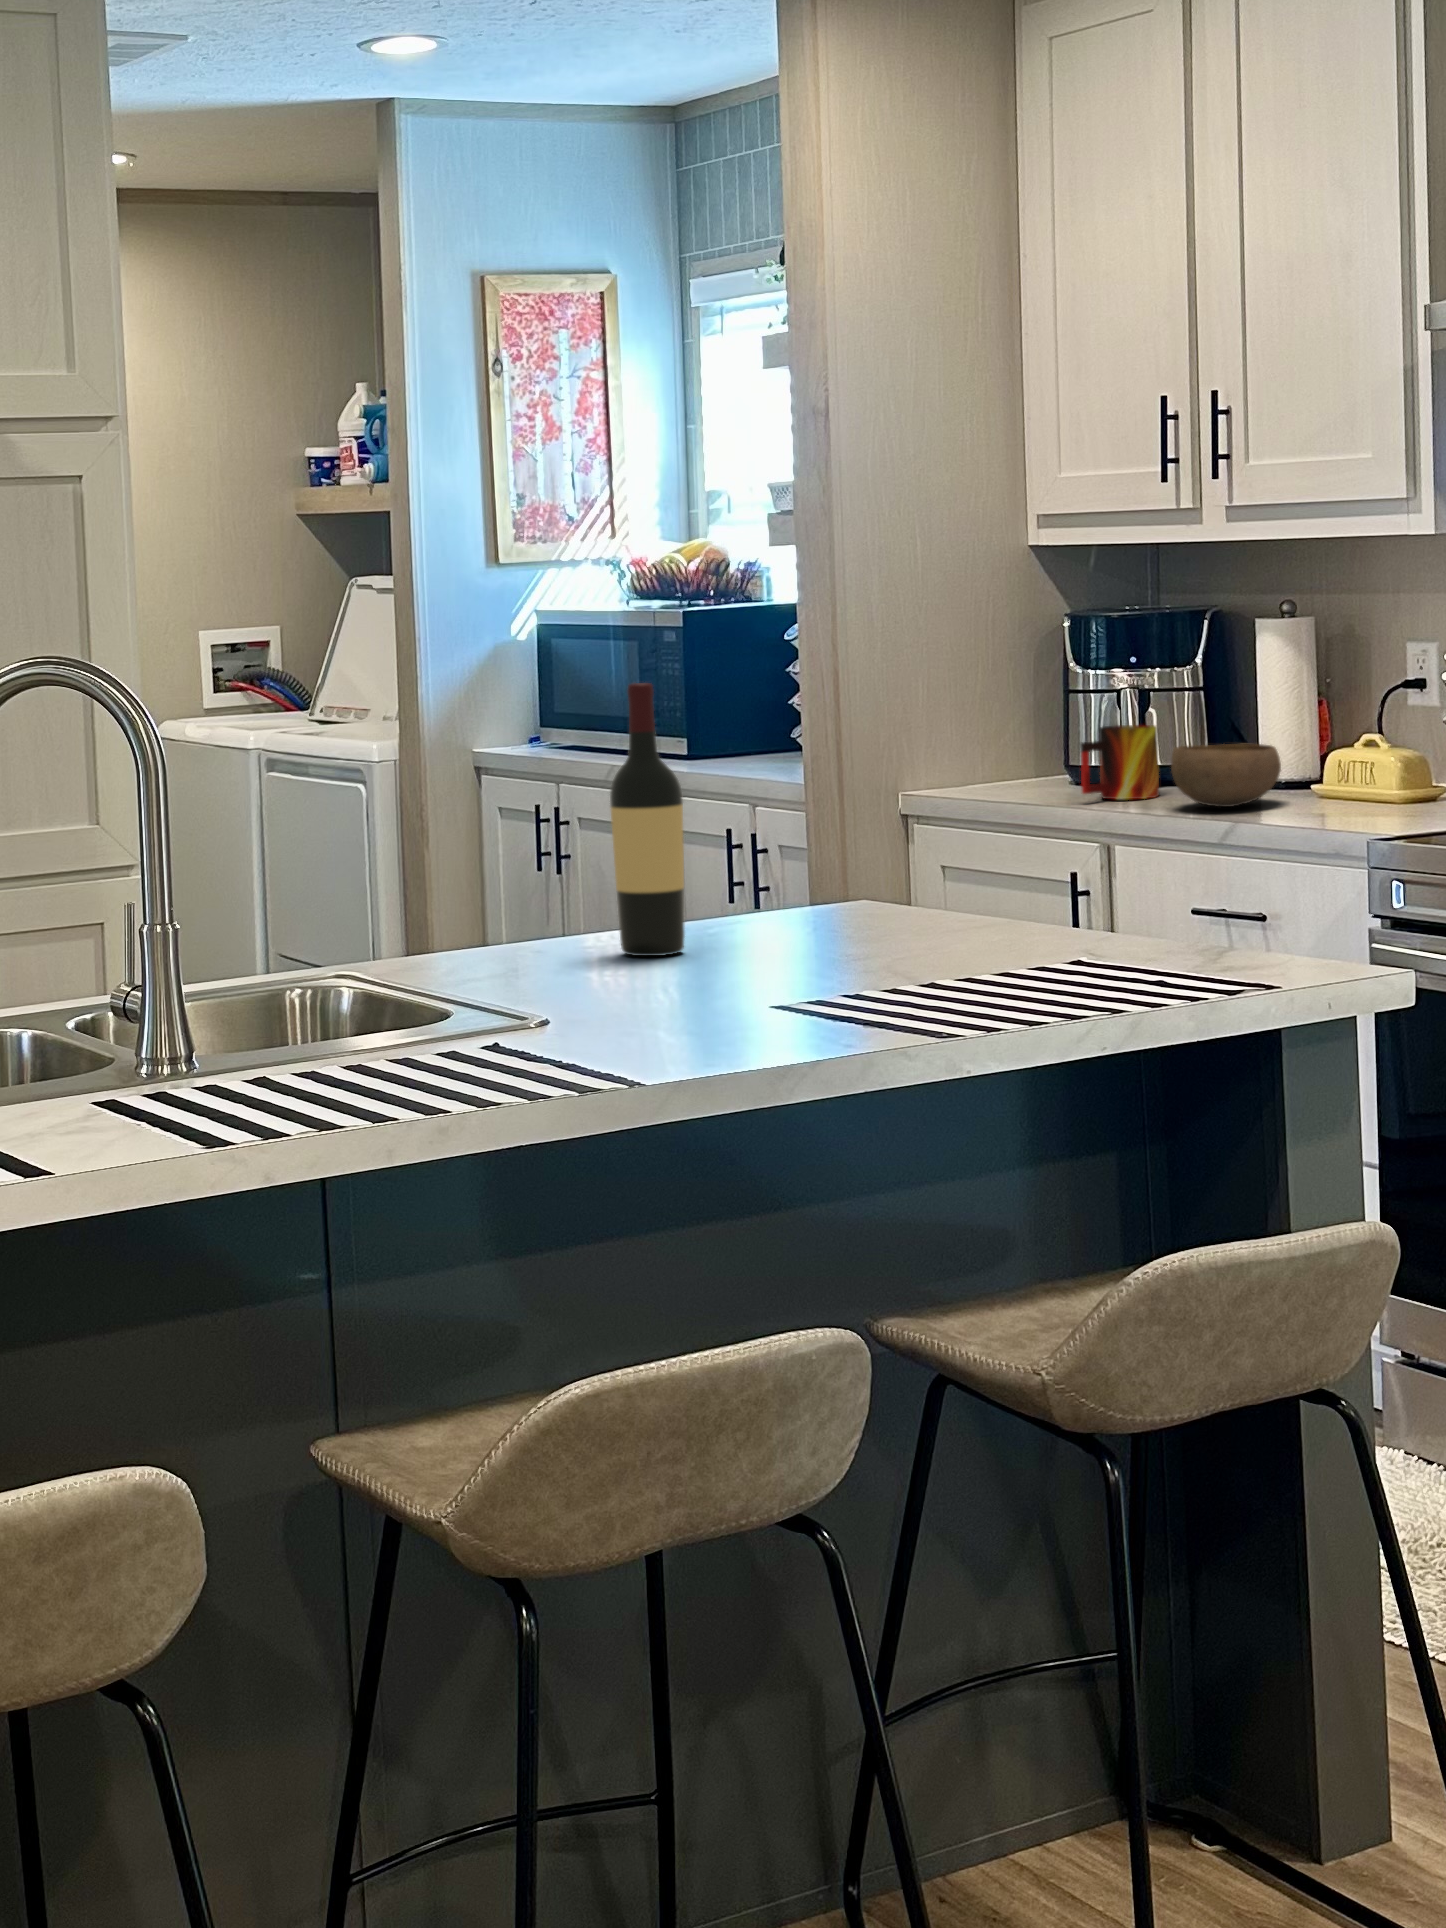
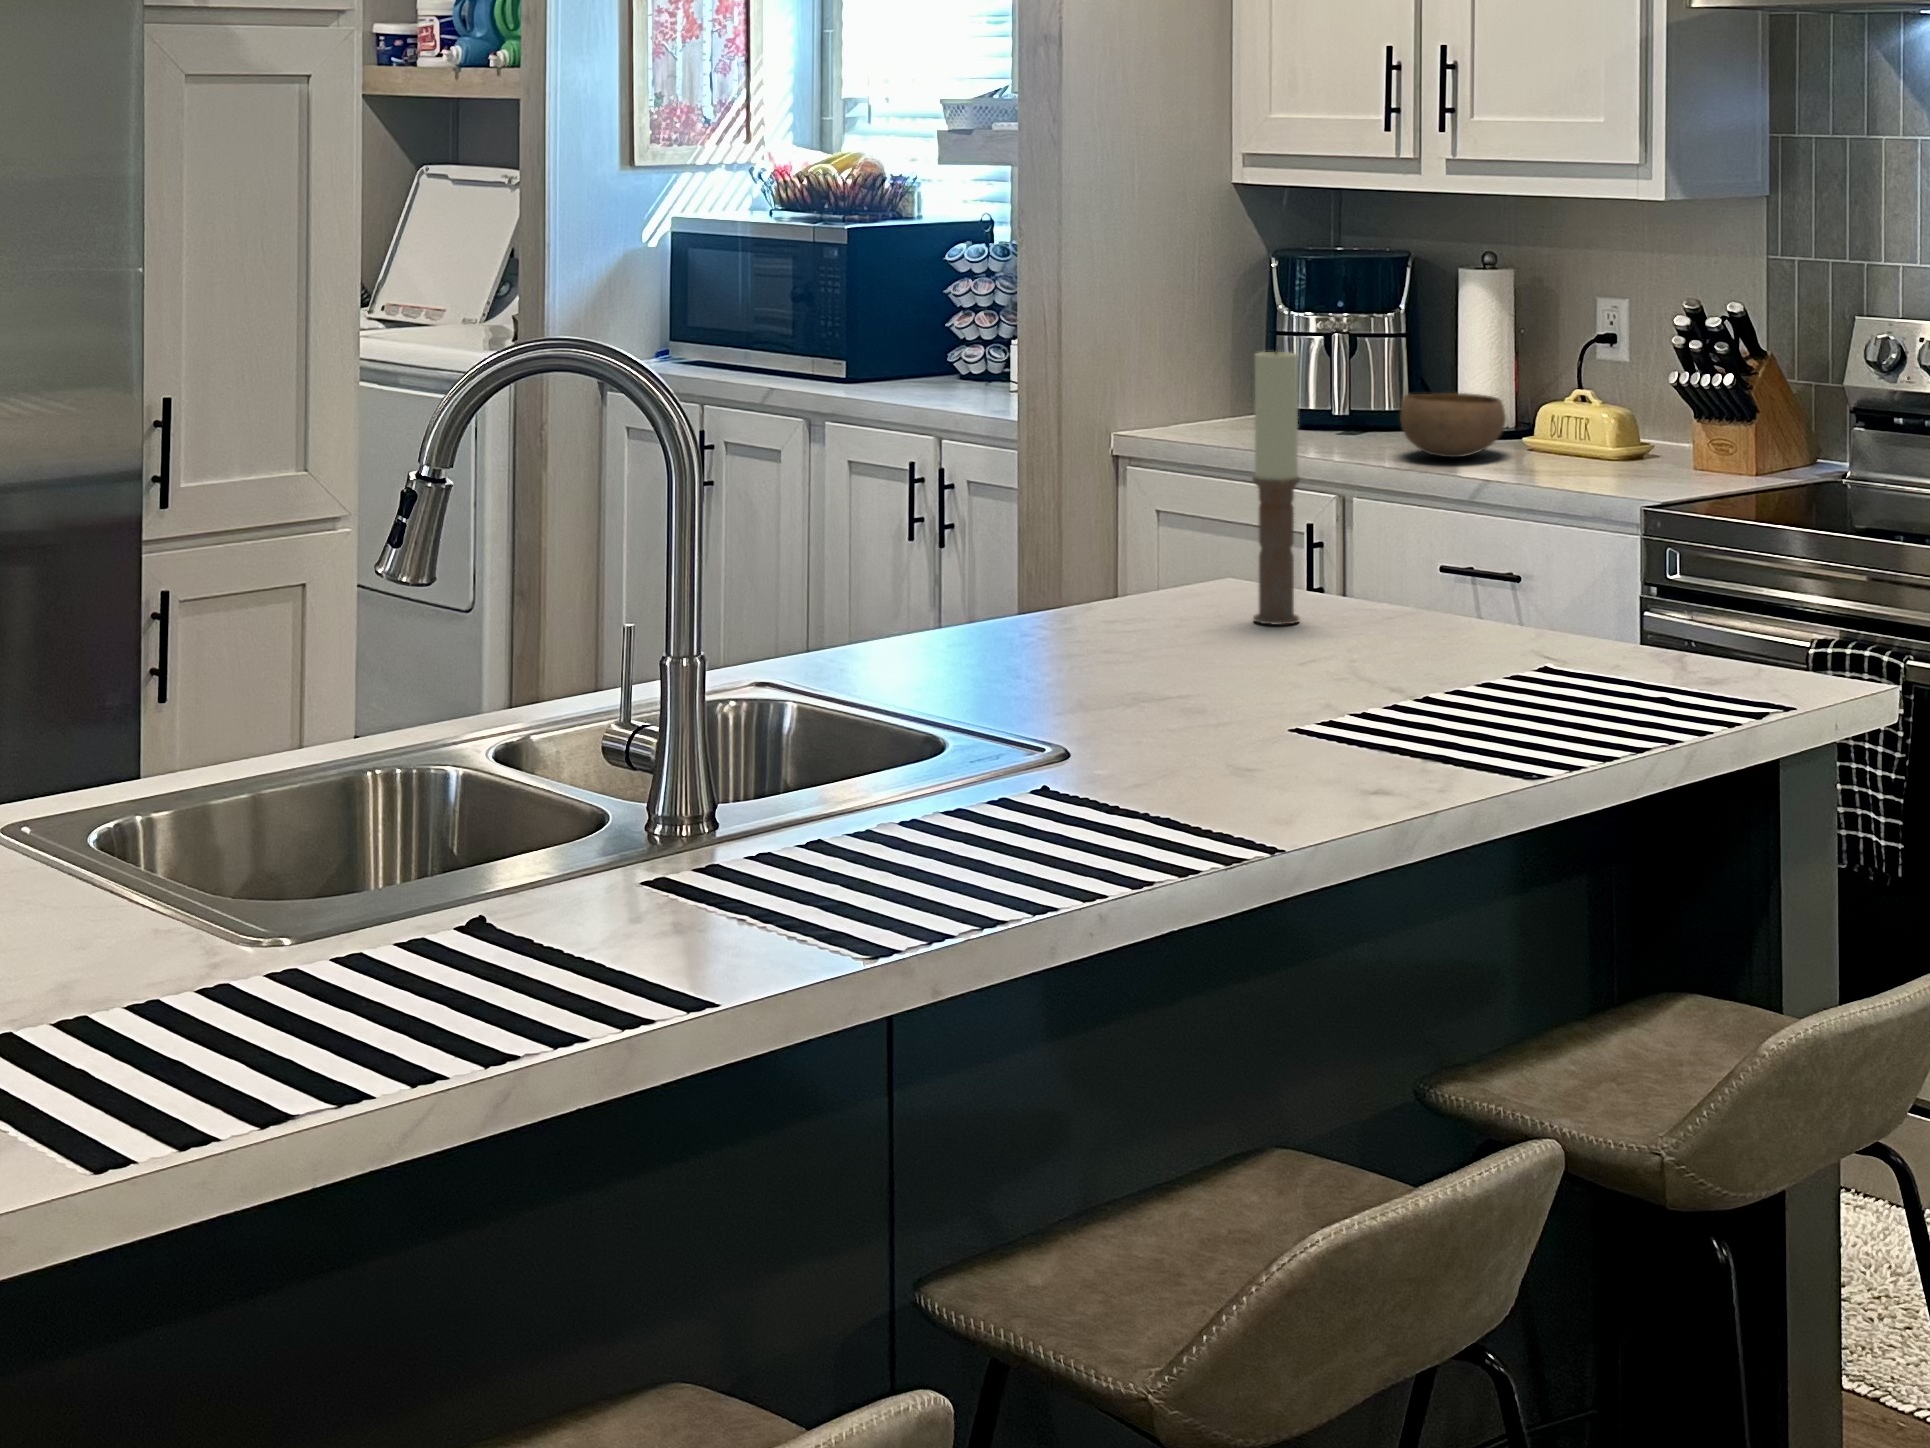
candle: none [836,665,888,926] -> present [1252,347,1300,625]
wine bottle: present [610,683,685,956] -> none [1047,366,1125,668]
mug: present [1081,725,1159,799] -> none [1302,369,1372,445]

